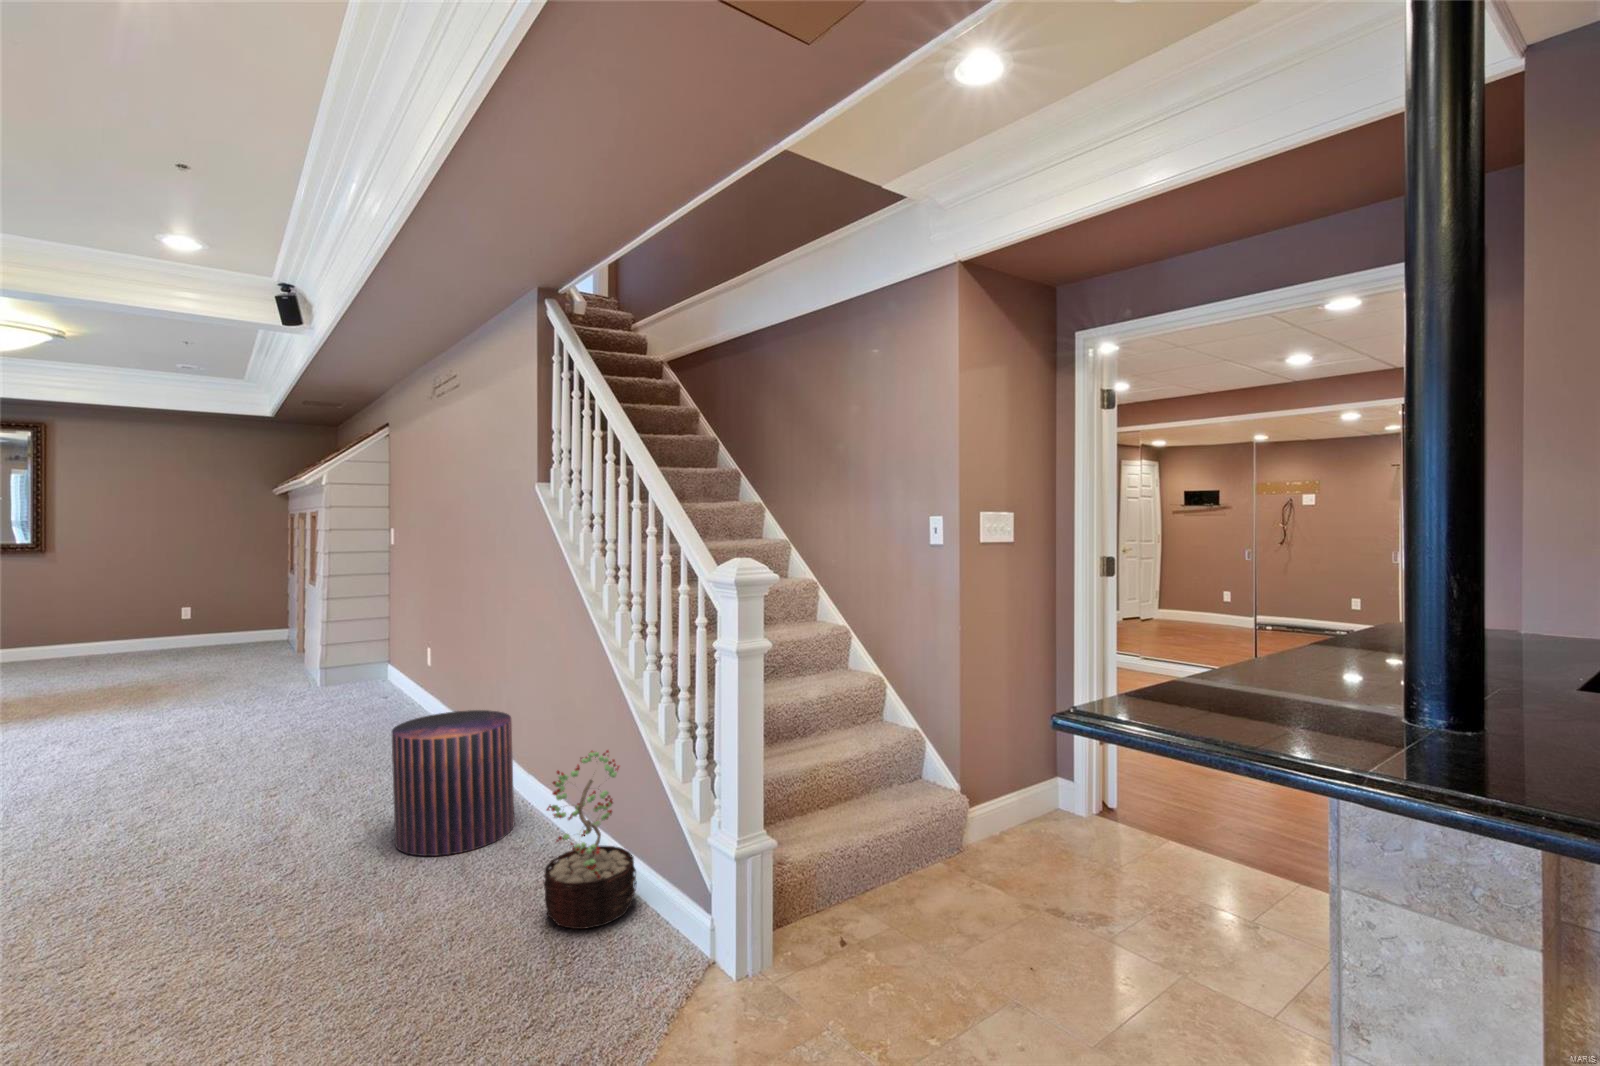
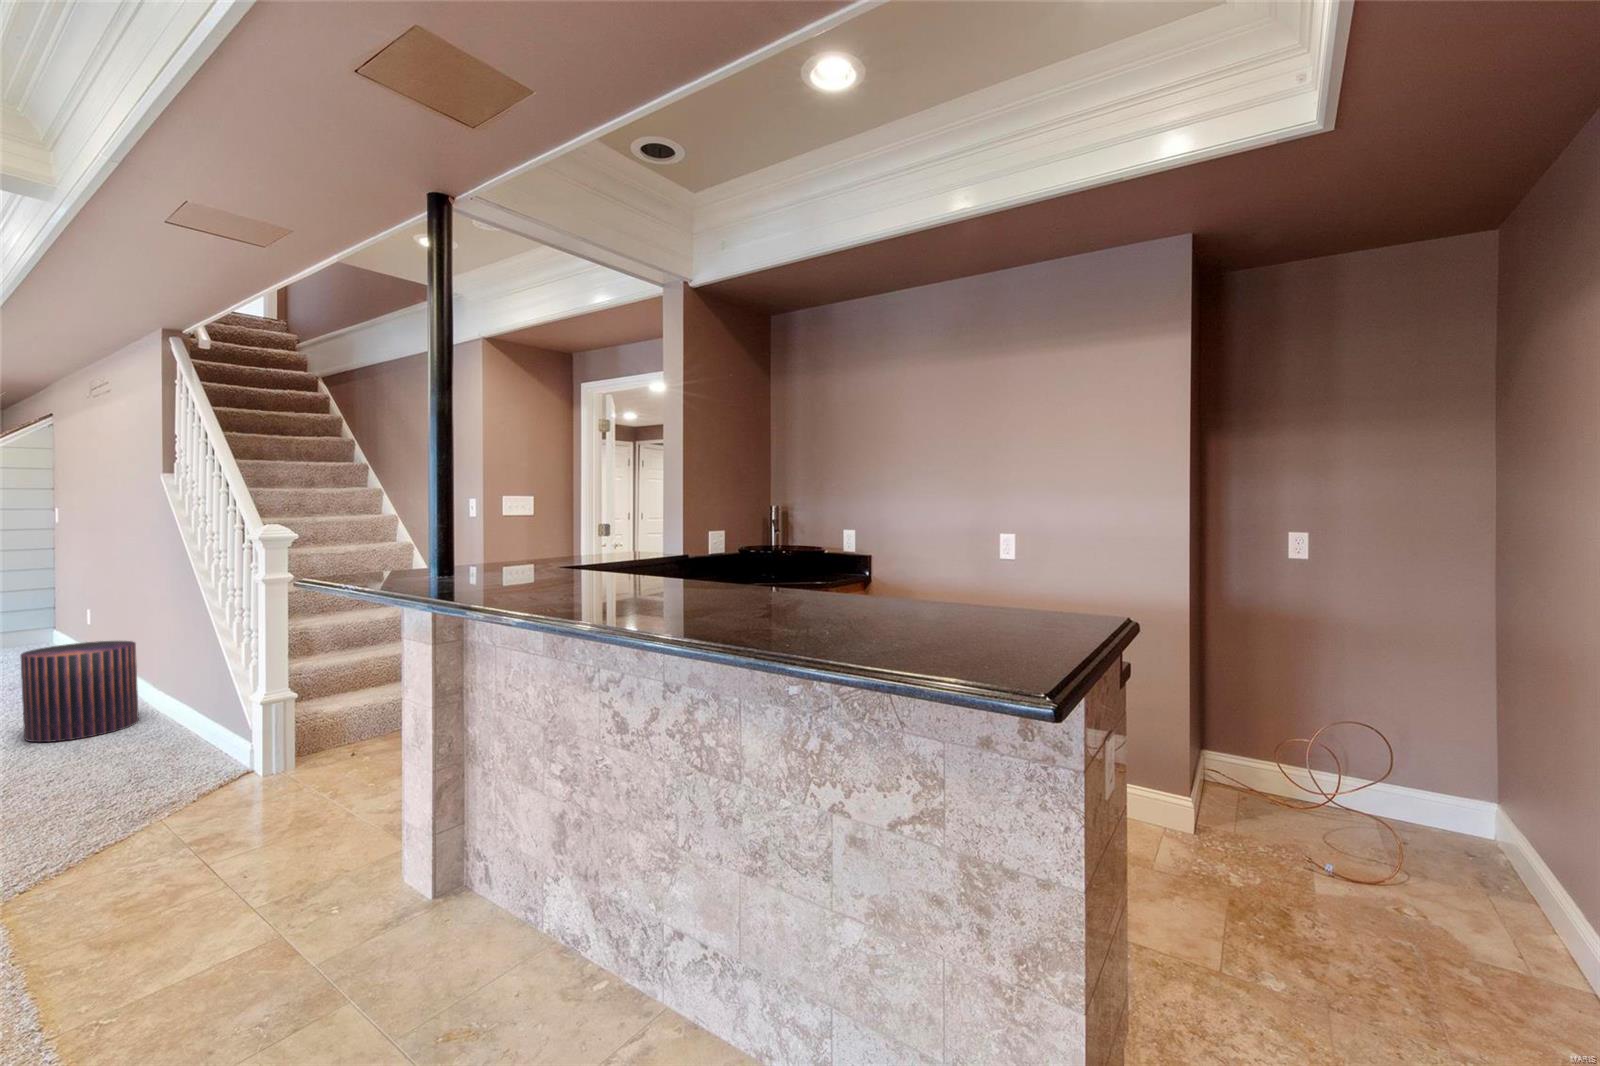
decorative plant: present [544,750,636,929] -> none [133,651,214,765]

